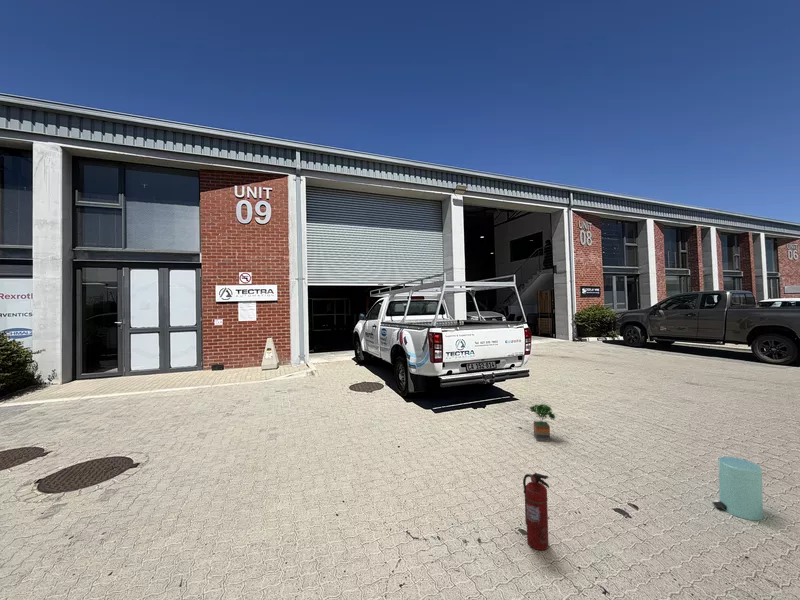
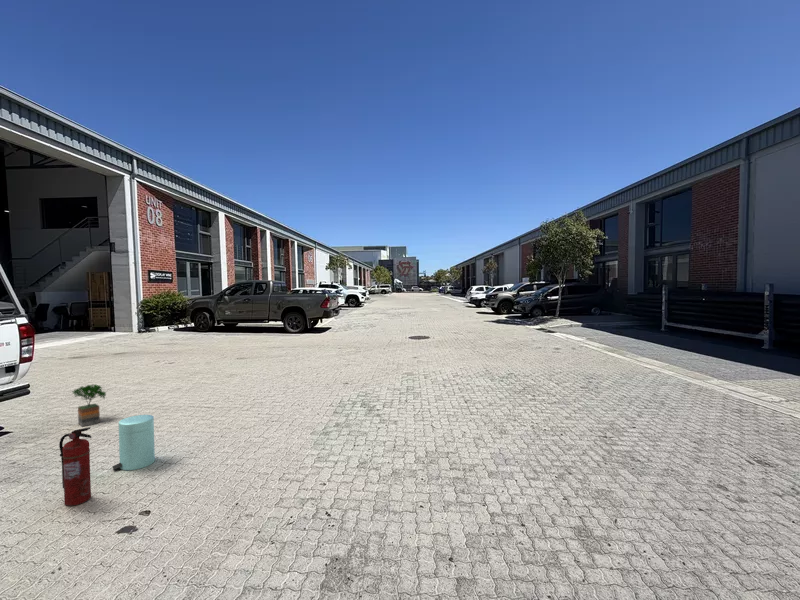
trash can: present [713,457,763,520] -> present [113,415,155,471]

